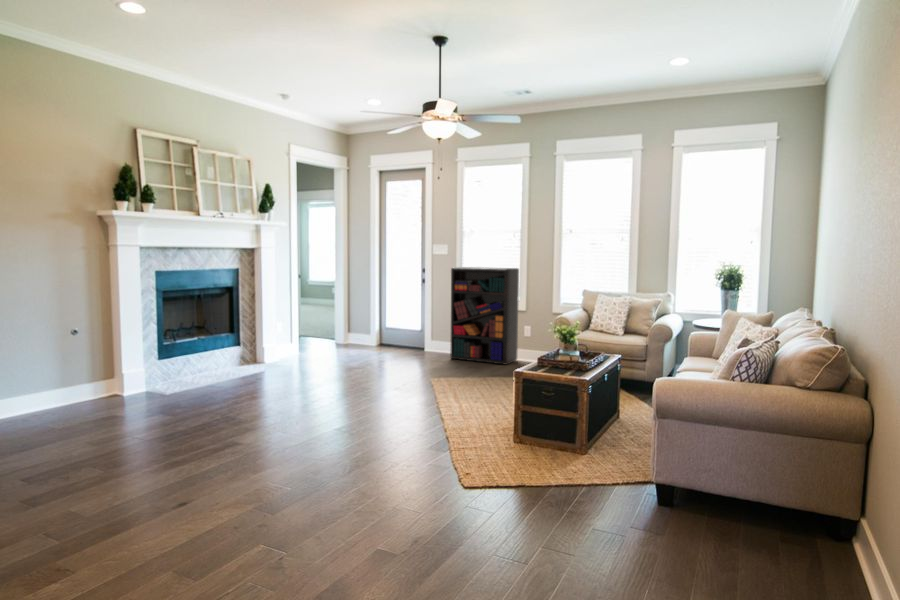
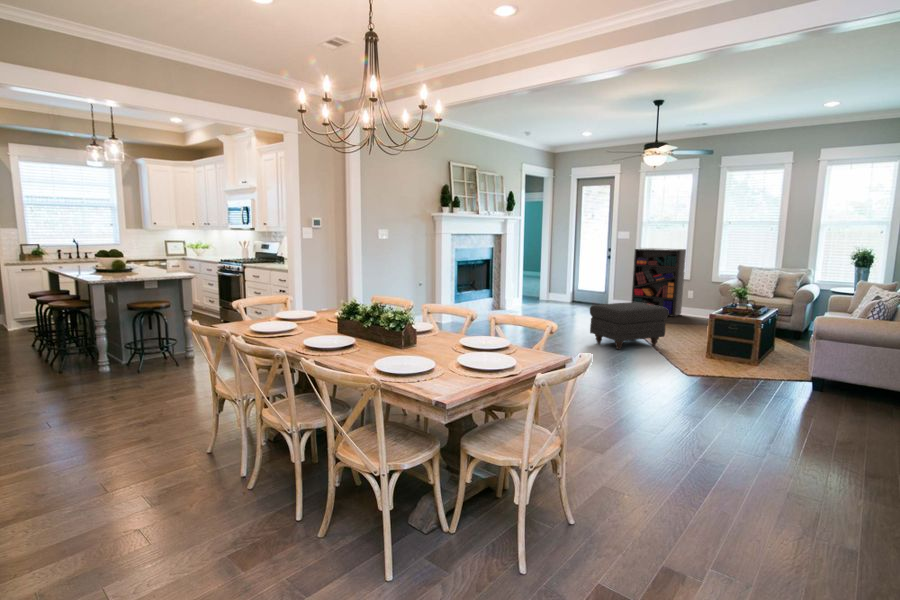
ottoman: none [342,351,464,436] -> present [590,302,668,350]

